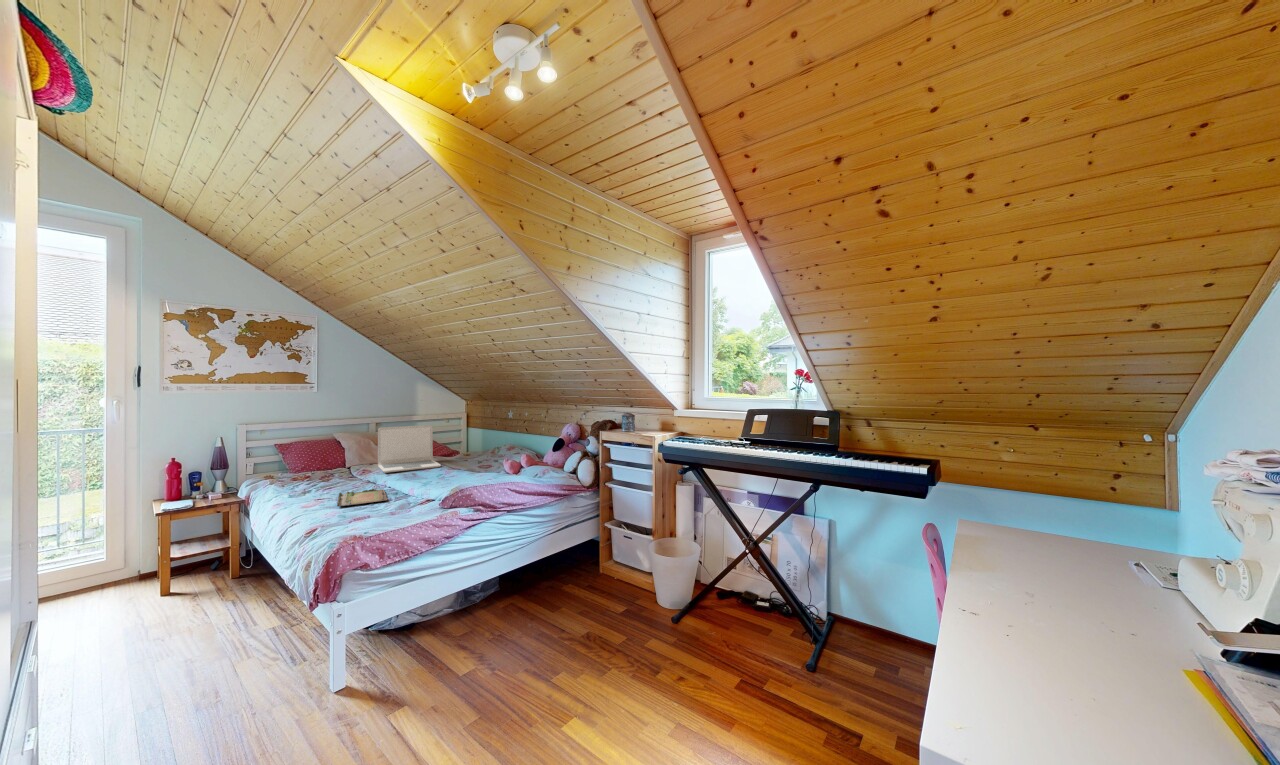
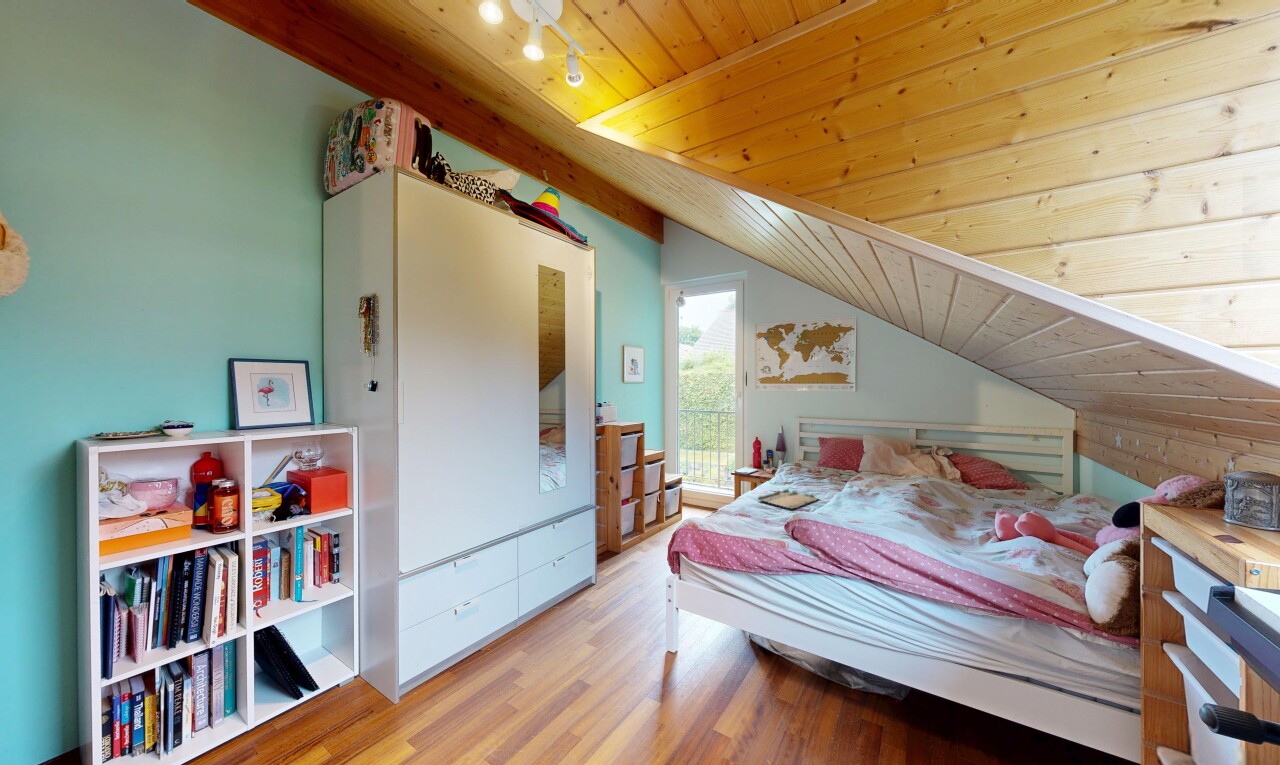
laptop: present [378,425,441,473] -> none [864,434,946,496]

